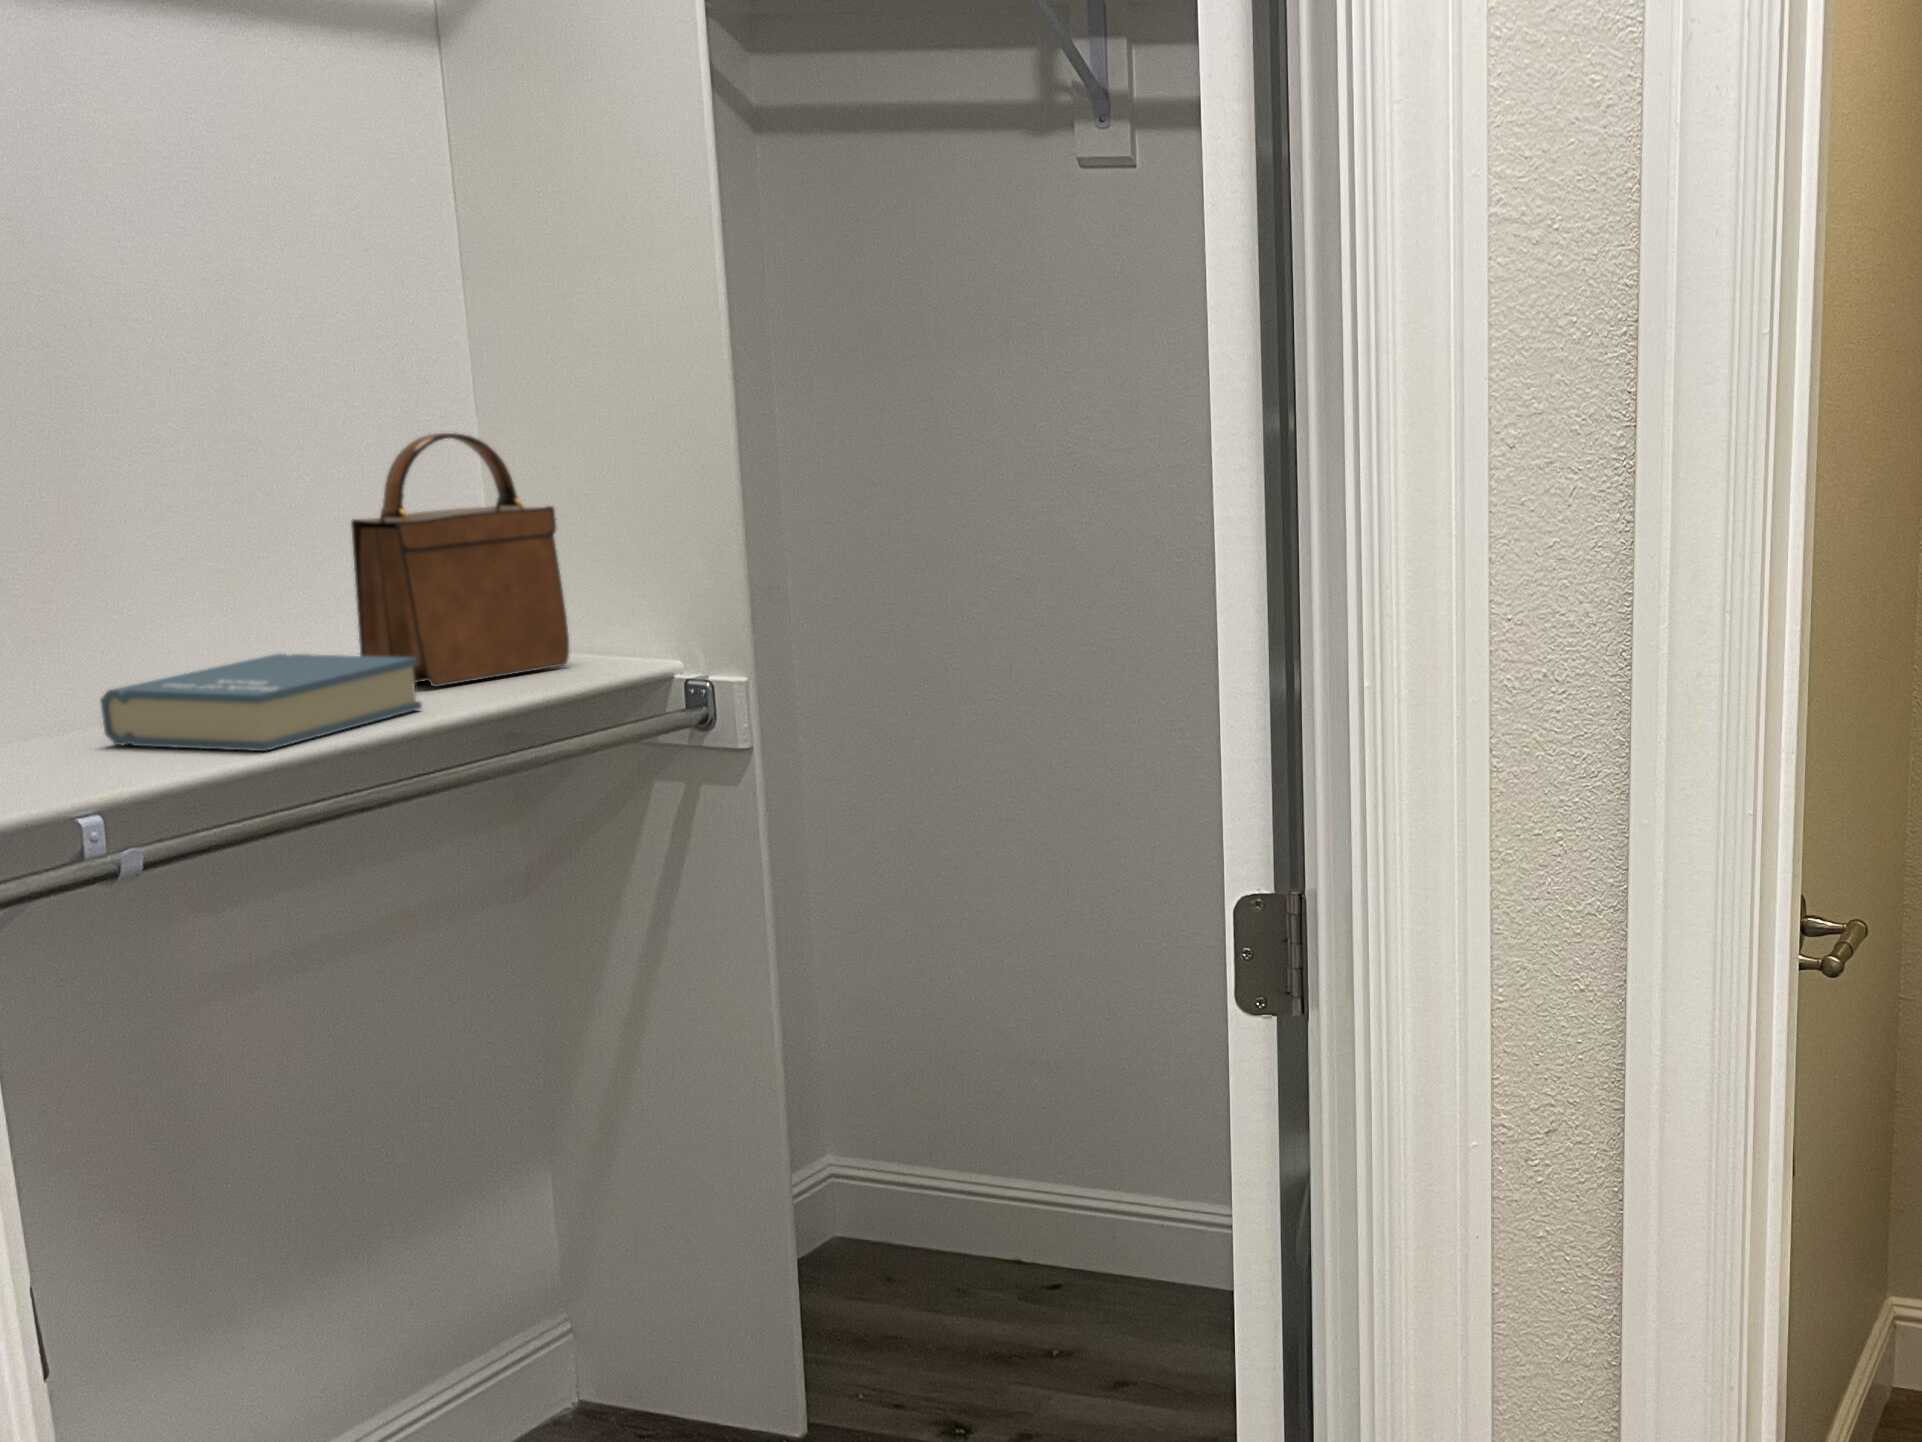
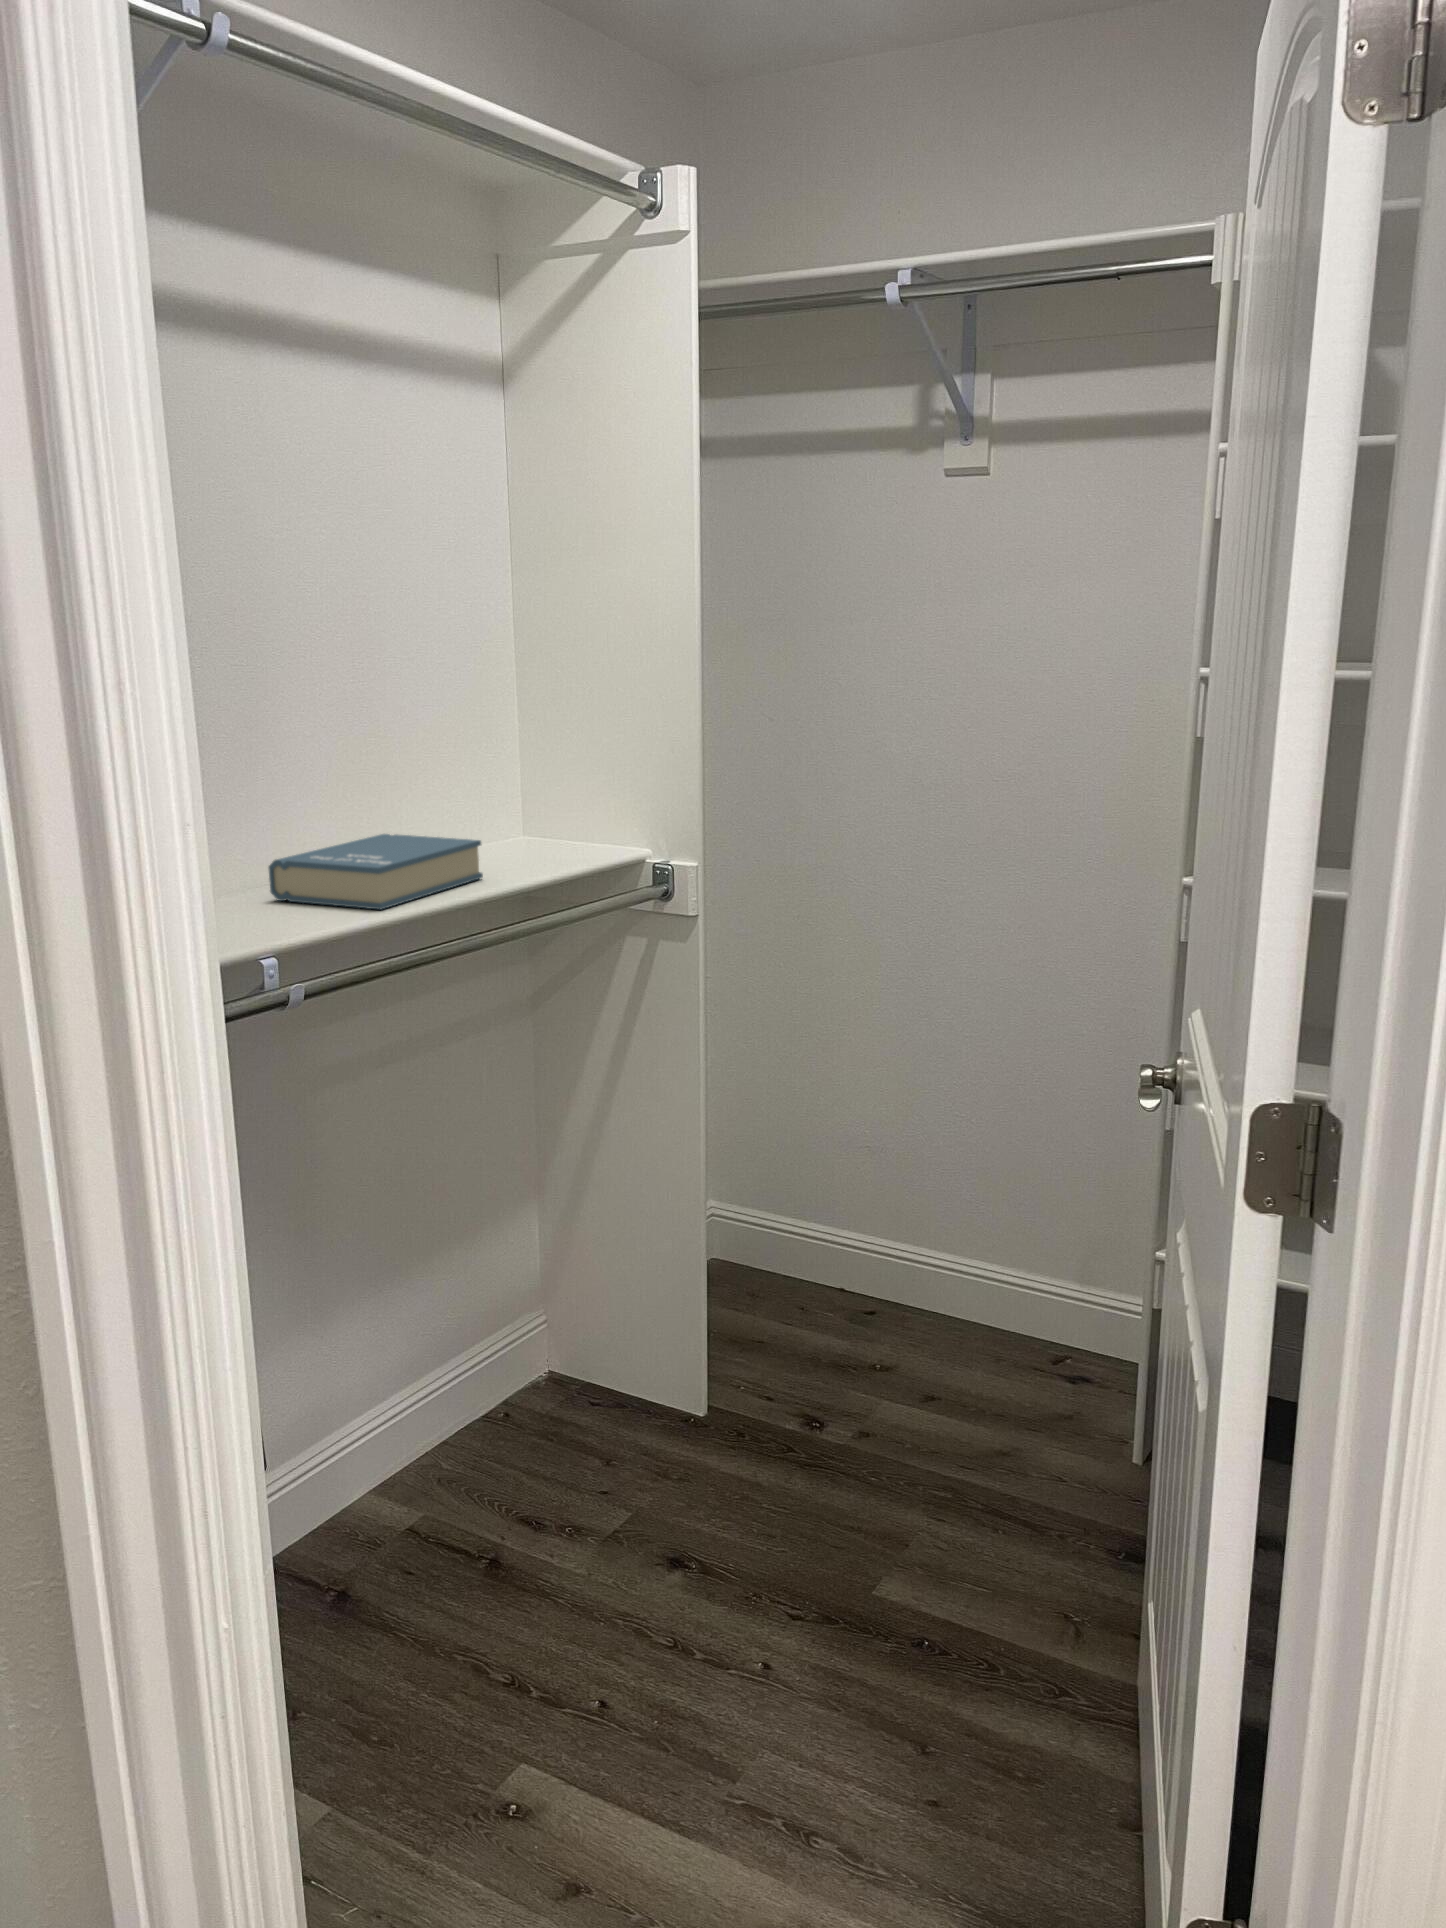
handbag: present [351,433,569,687] -> none [435,673,577,860]

